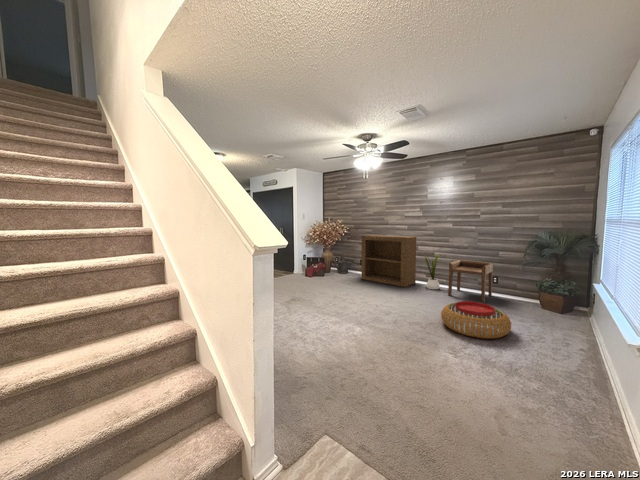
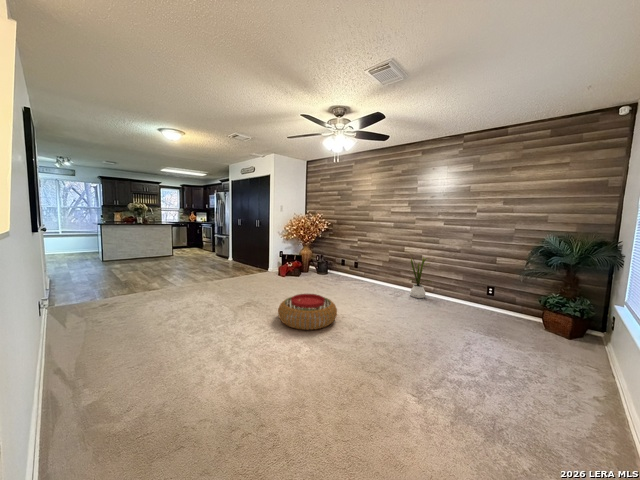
bookshelf: present [361,235,416,287] -> none [340,232,402,293]
side table: present [448,260,493,302] -> none [433,265,489,318]
pouf: present [441,301,511,339] -> present [278,294,337,330]

